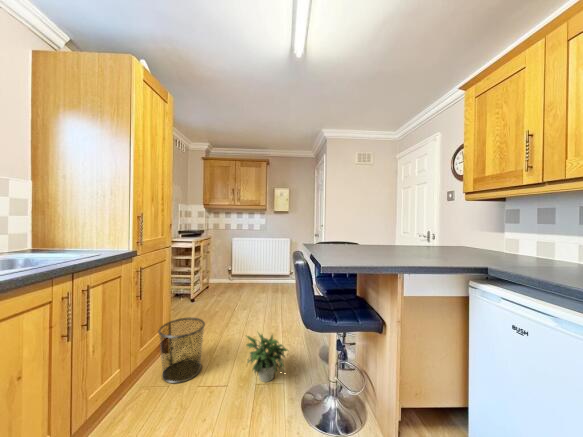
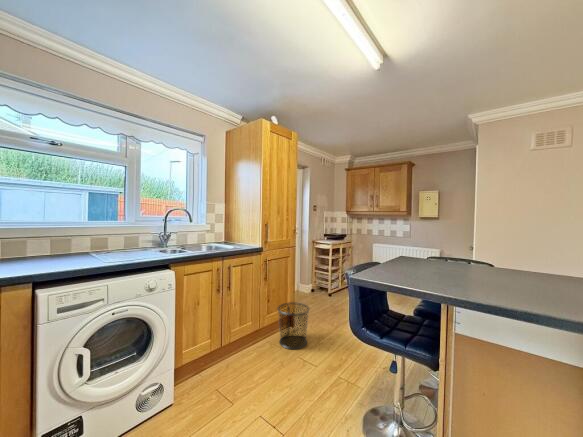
potted plant: present [247,334,288,382] -> none [330,329,369,377]

